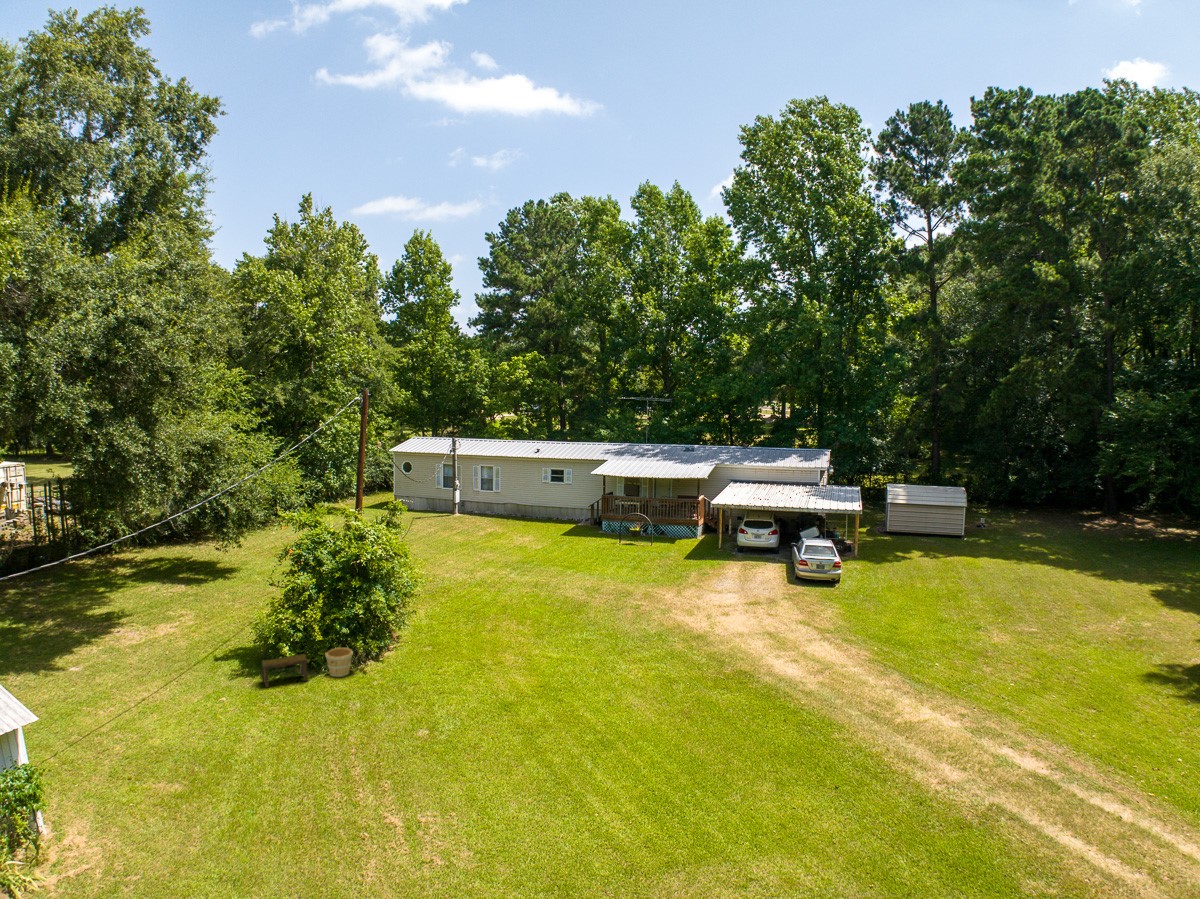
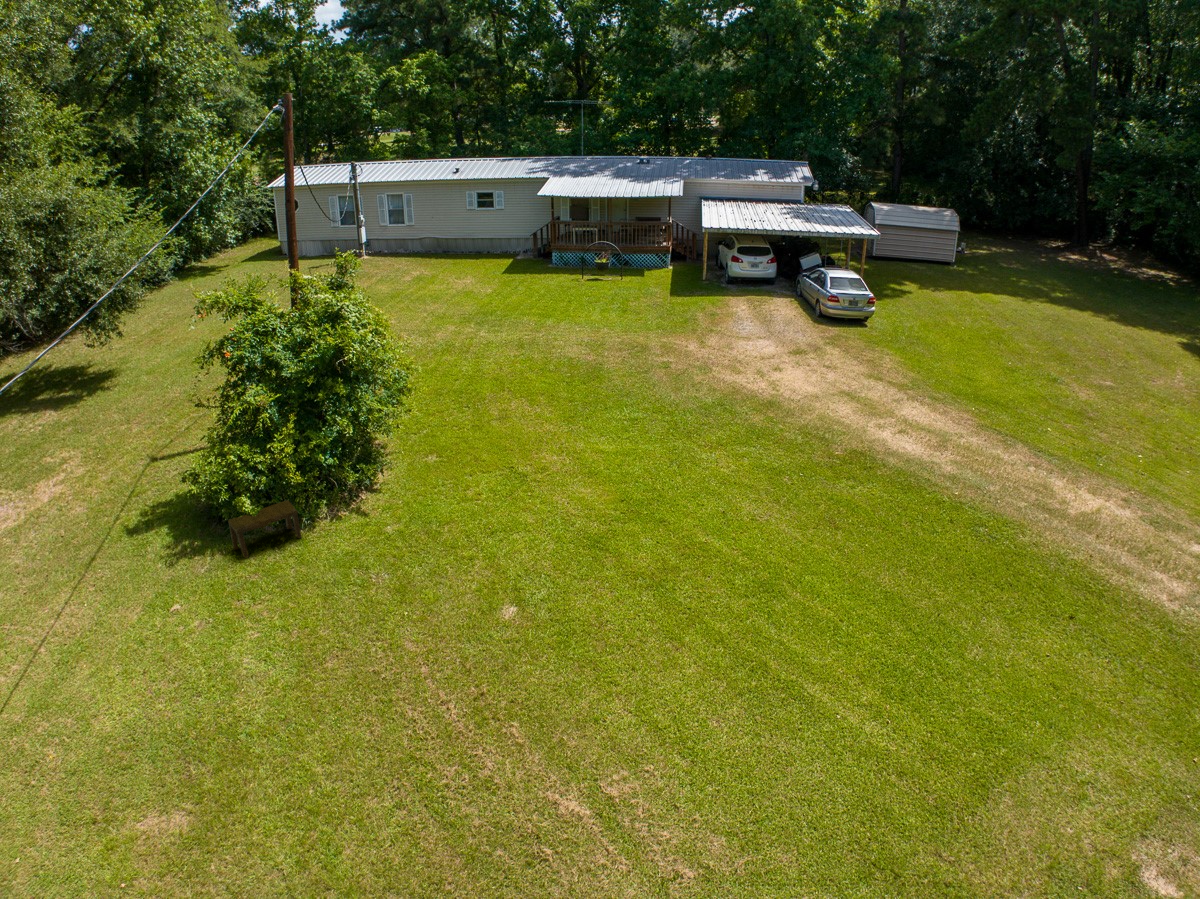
wooden bucket: present [326,648,353,677] -> none [318,482,358,525]

